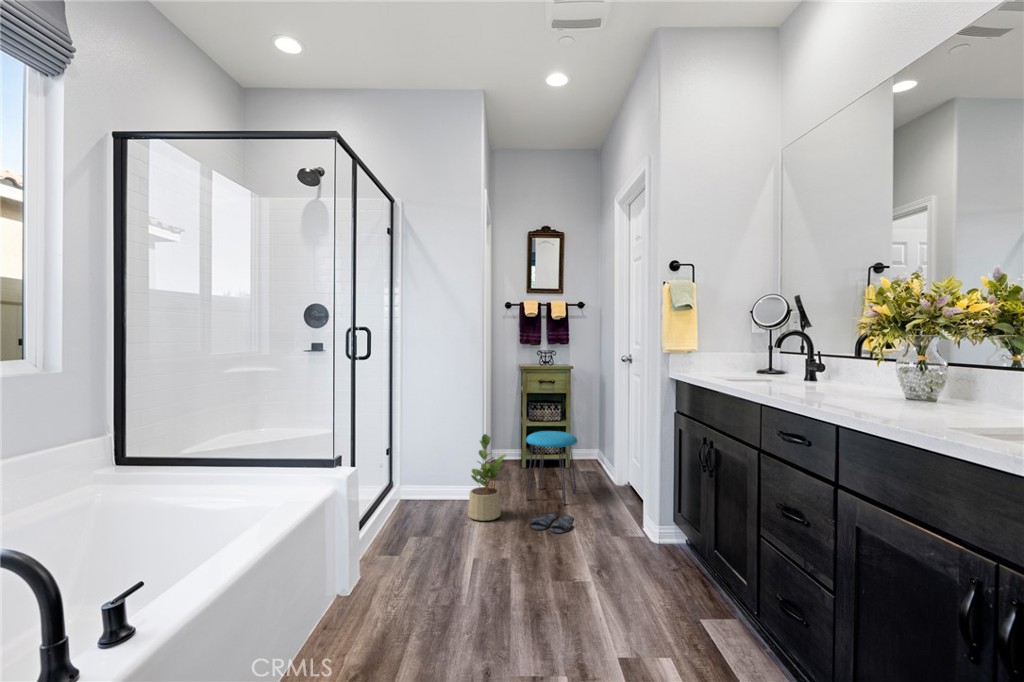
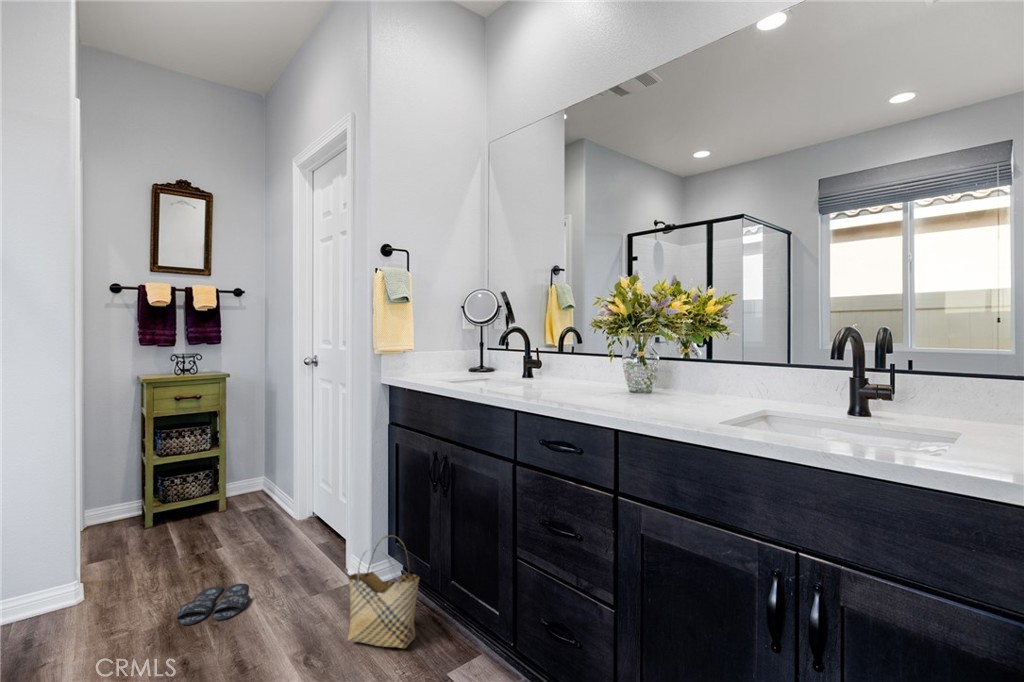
stool: present [526,431,577,505] -> none [160,466,246,578]
potted plant: present [468,434,506,521] -> none [44,495,128,646]
woven basket: none [629,499,686,590] -> present [348,535,419,648]

